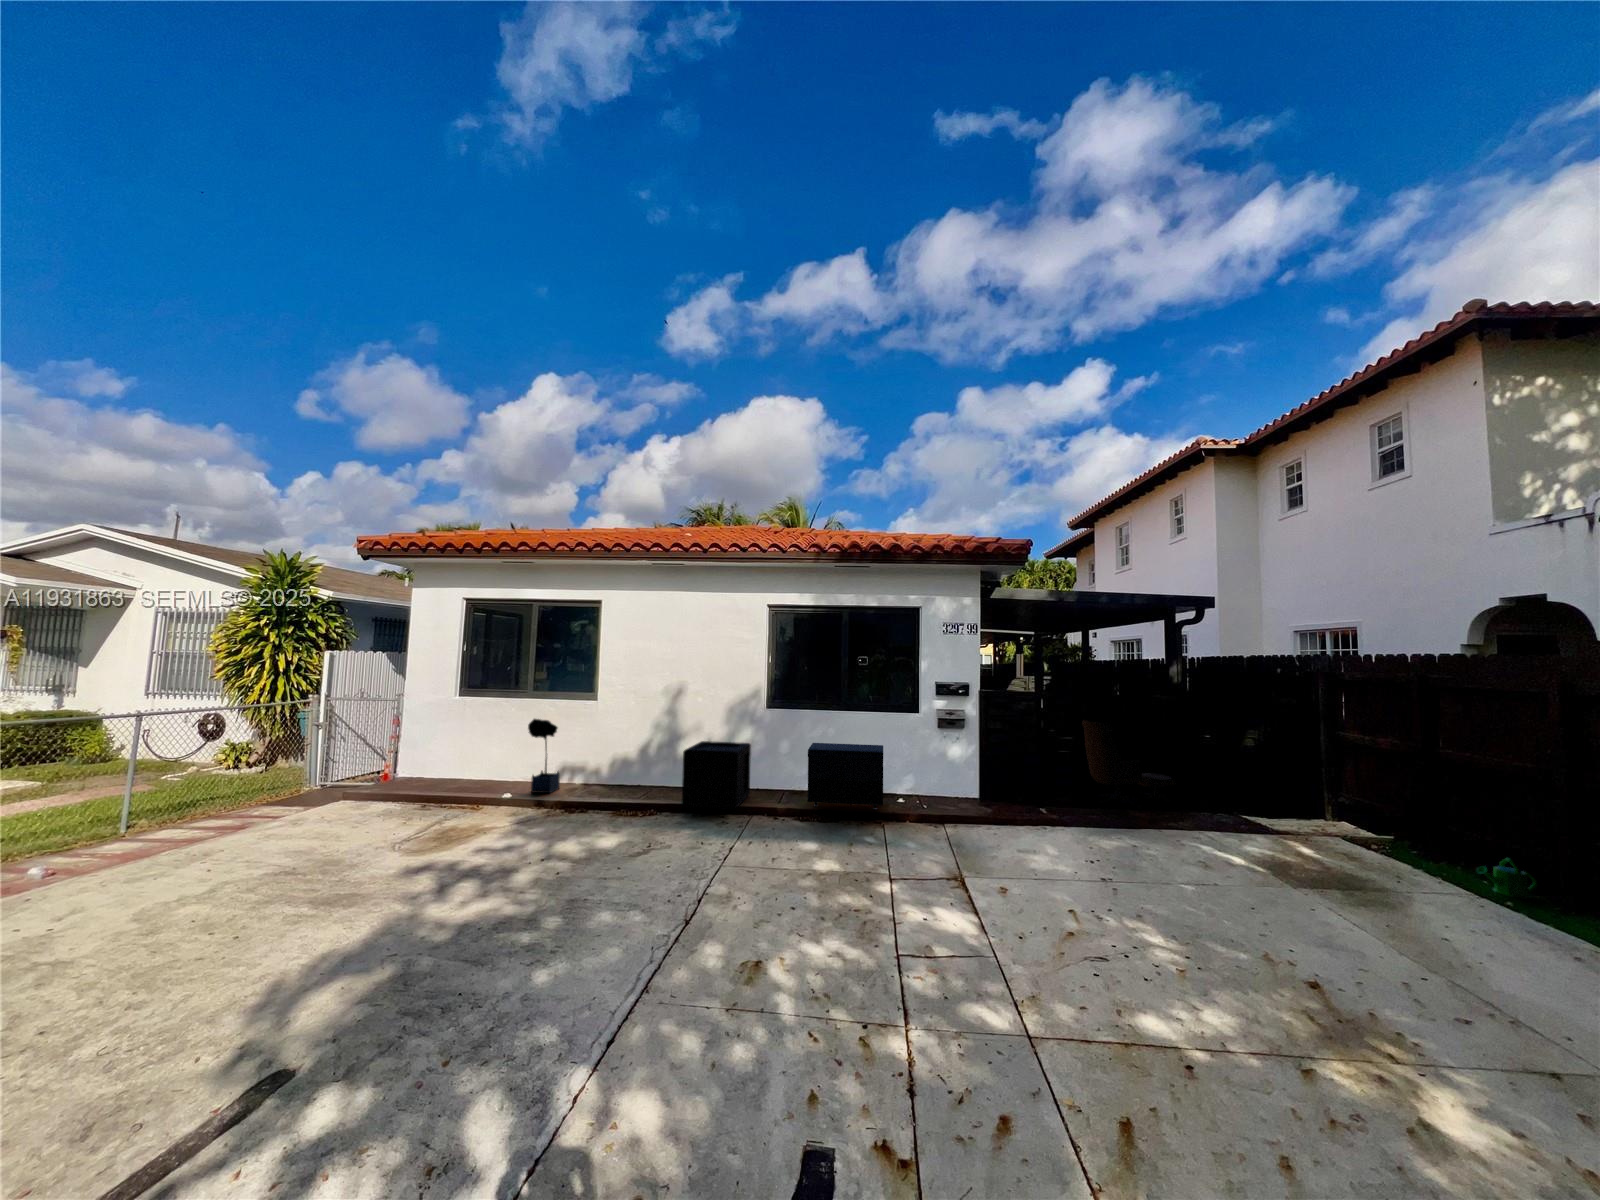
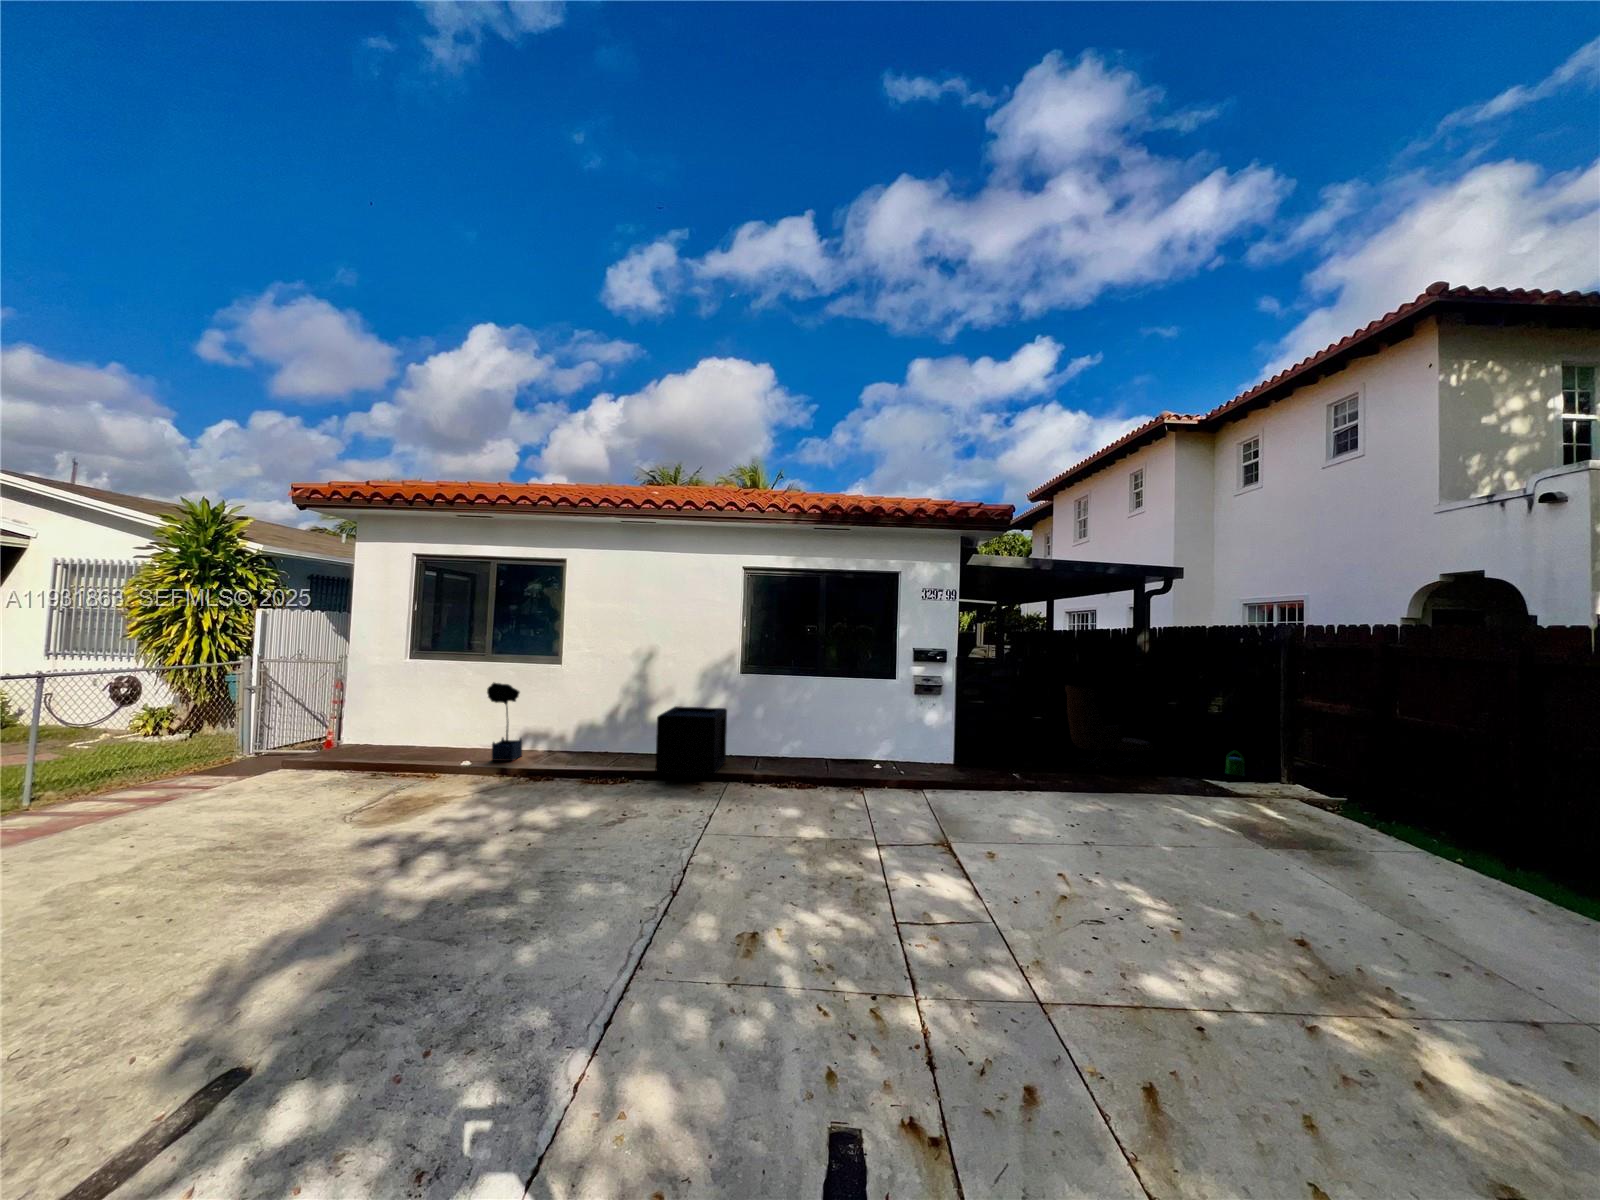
storage bench: present [807,743,883,810] -> none [787,708,867,776]
watering can: present [1477,858,1538,899] -> present [1226,751,1244,776]

